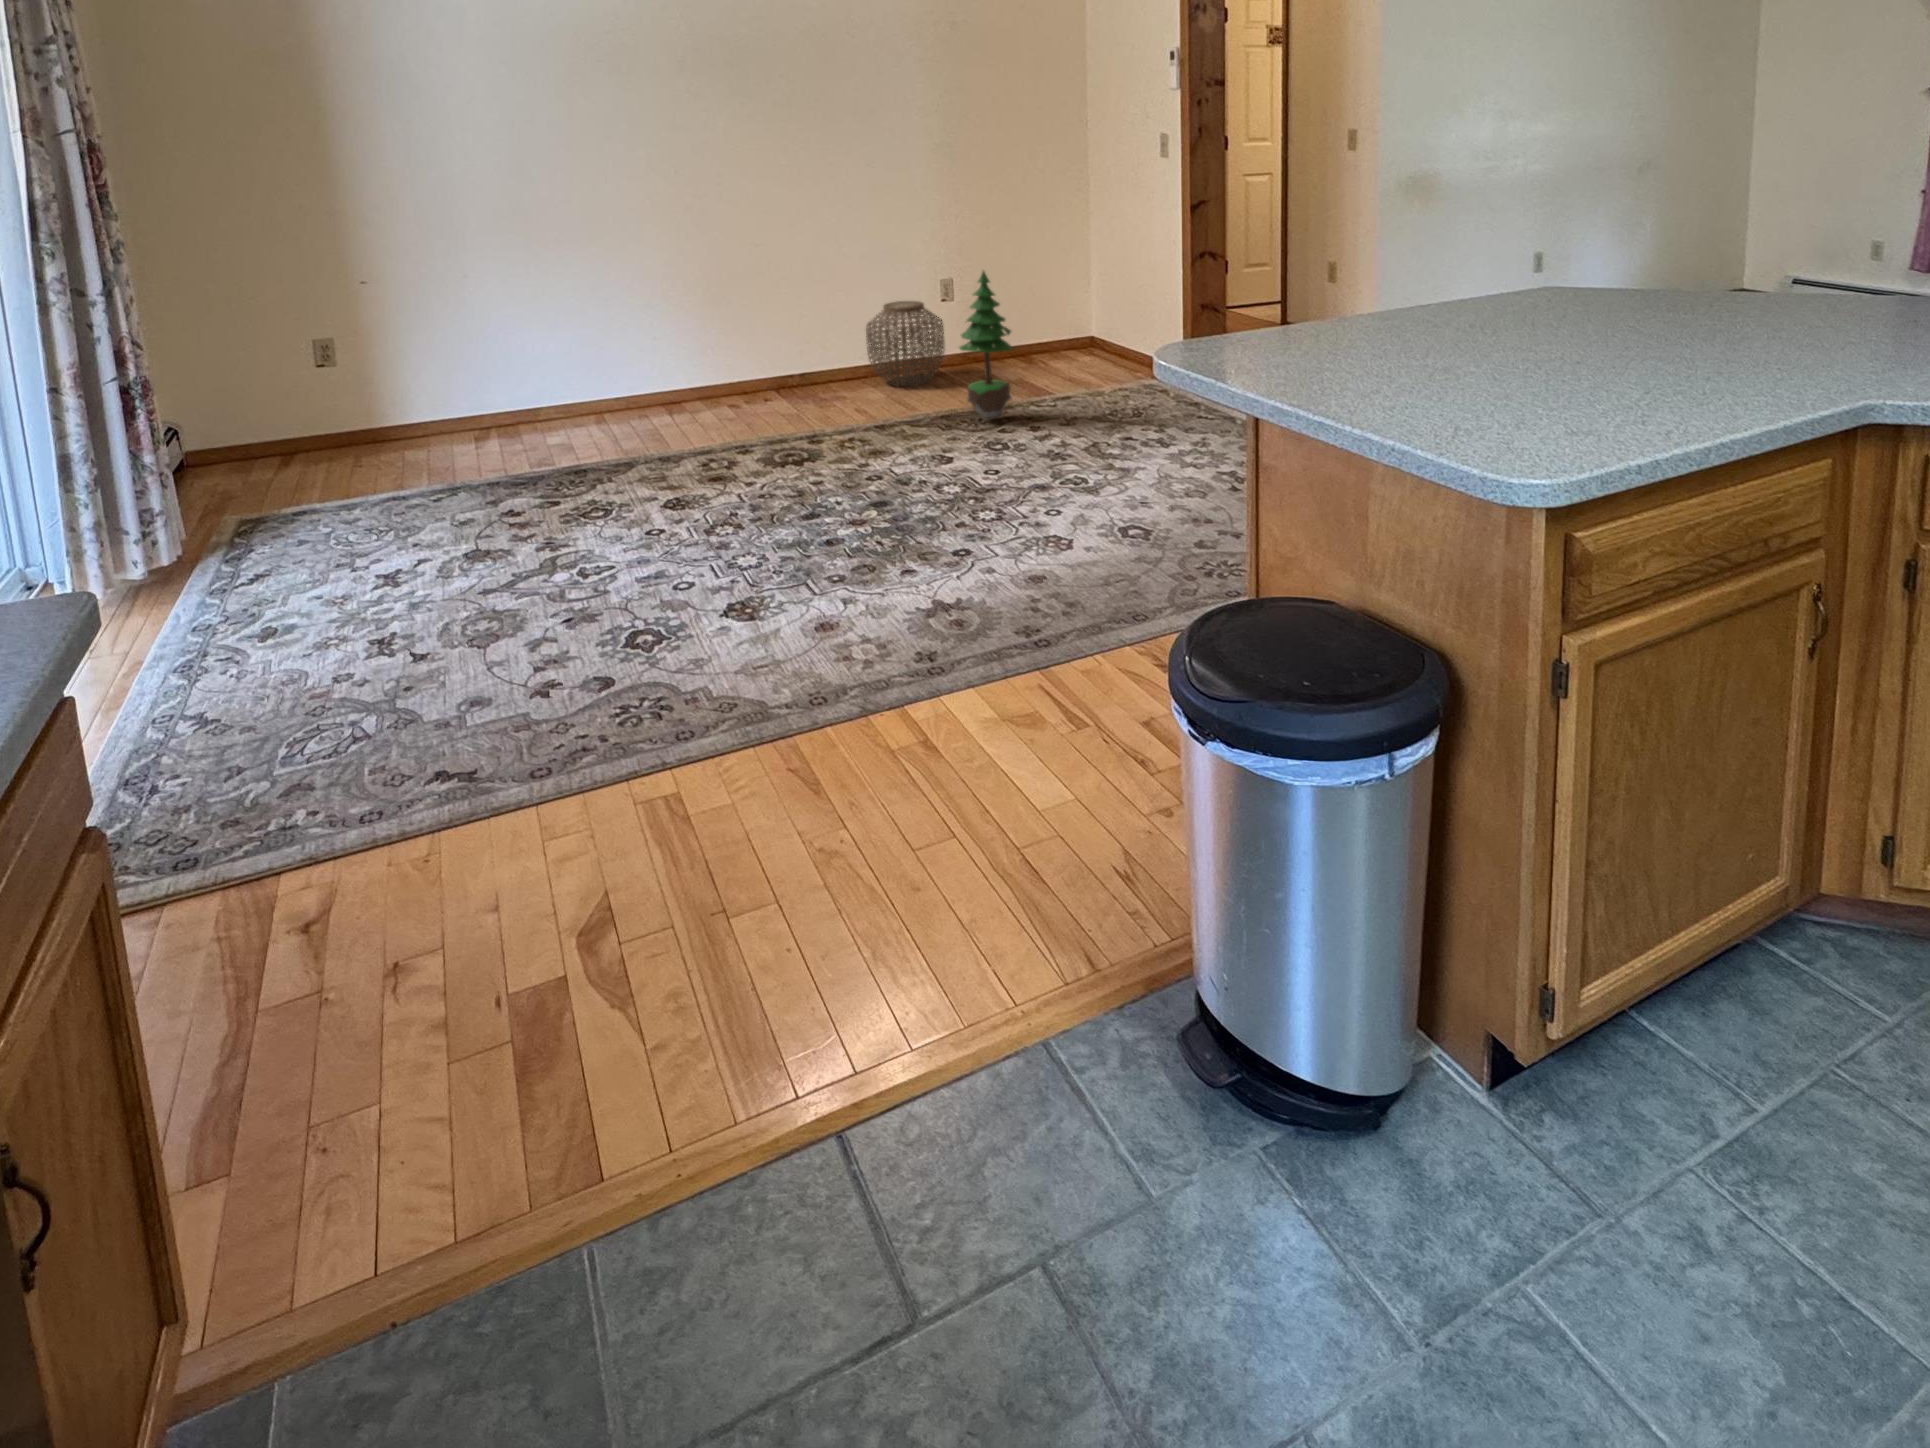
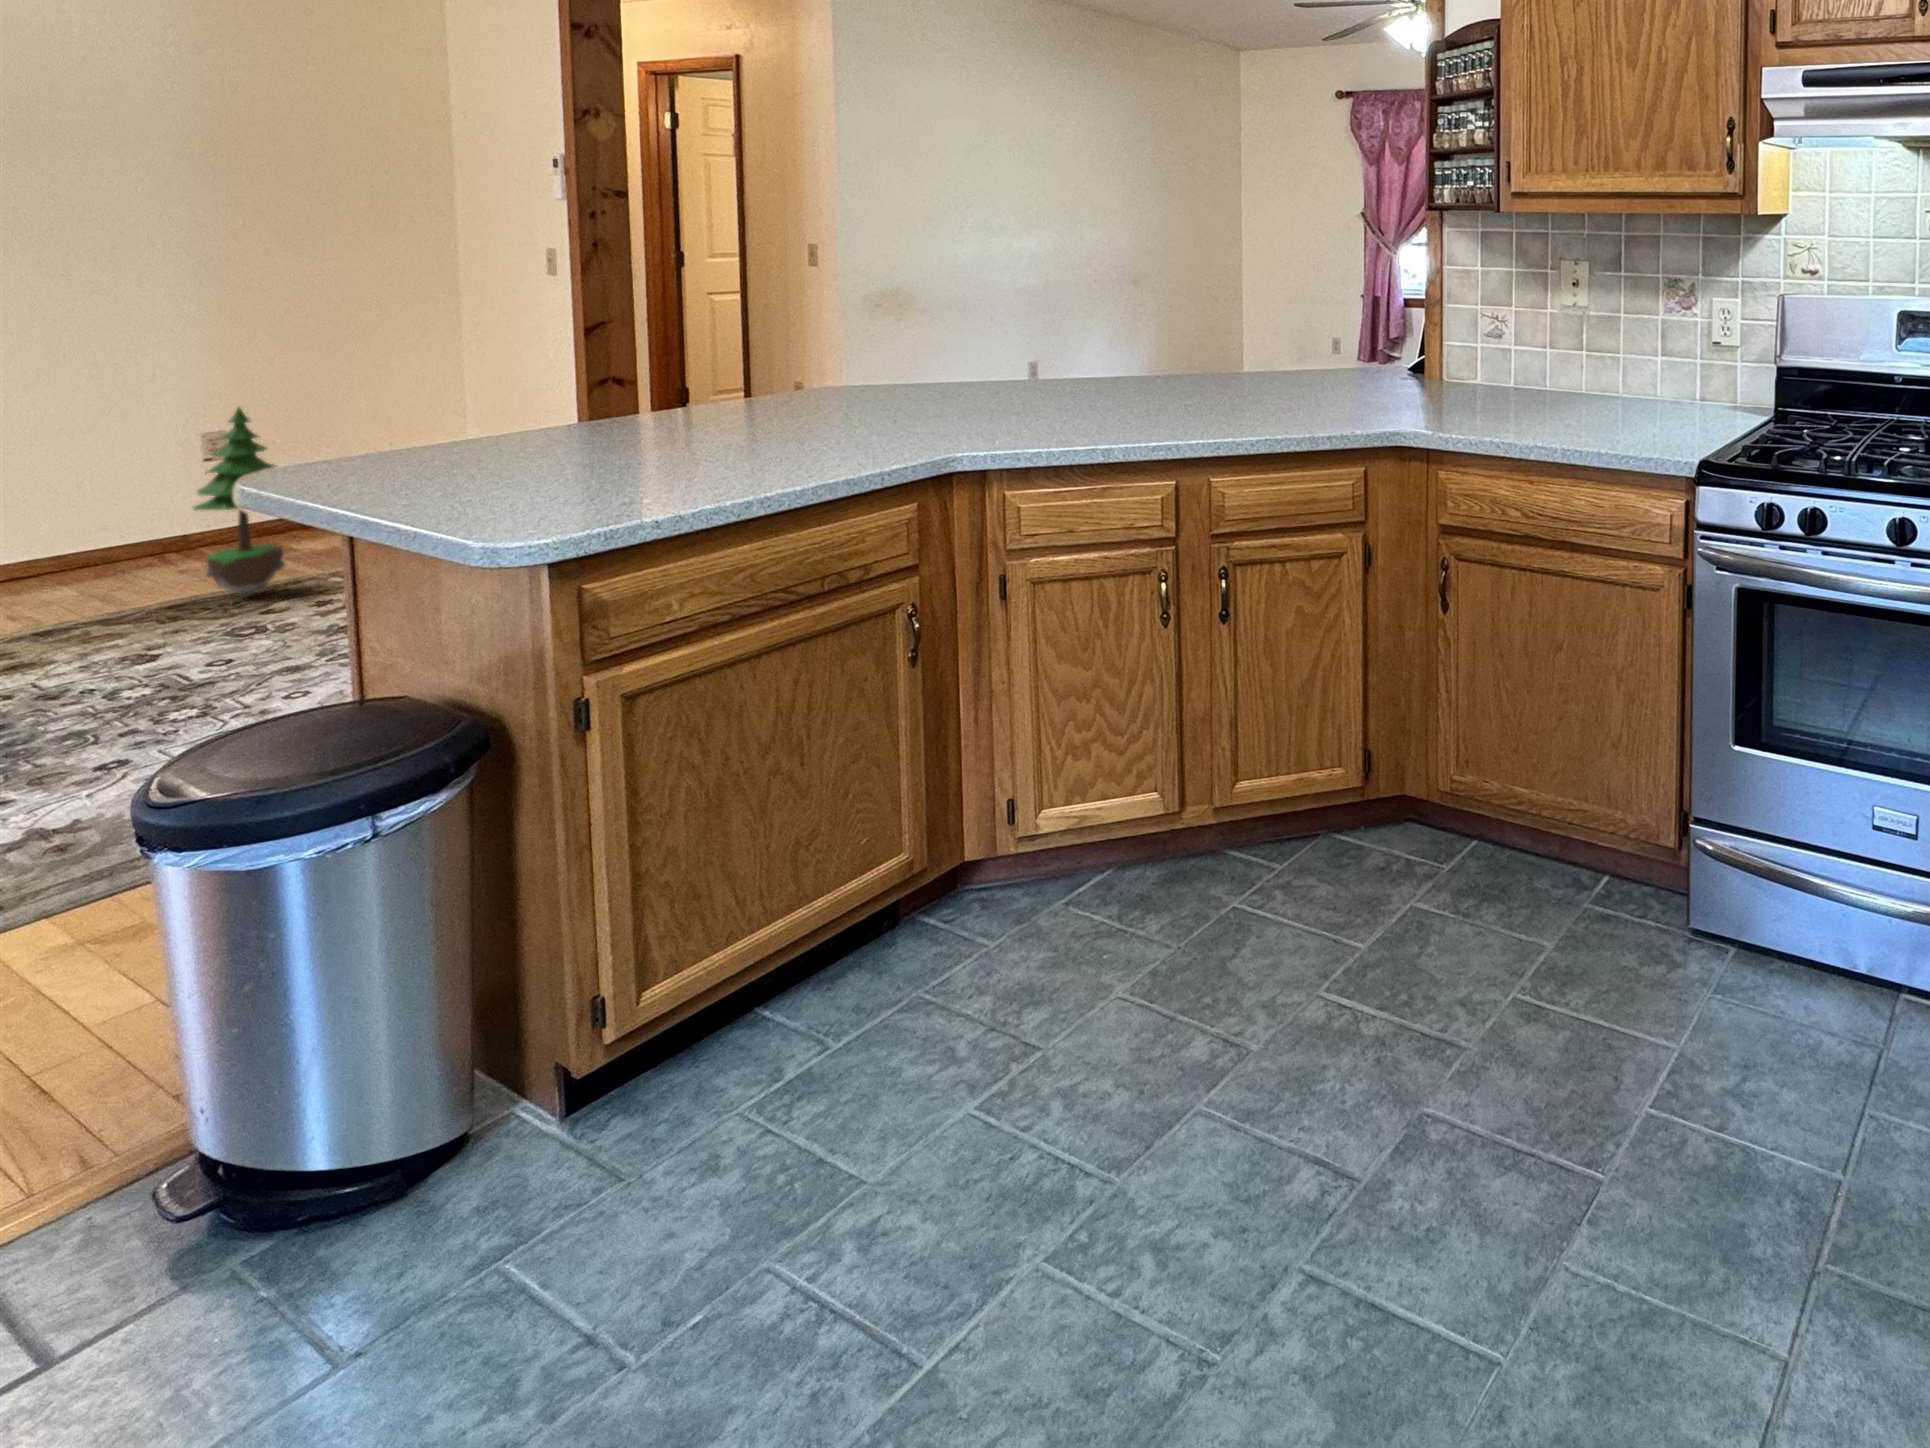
woven basket: present [866,301,945,386] -> none [43,456,195,571]

